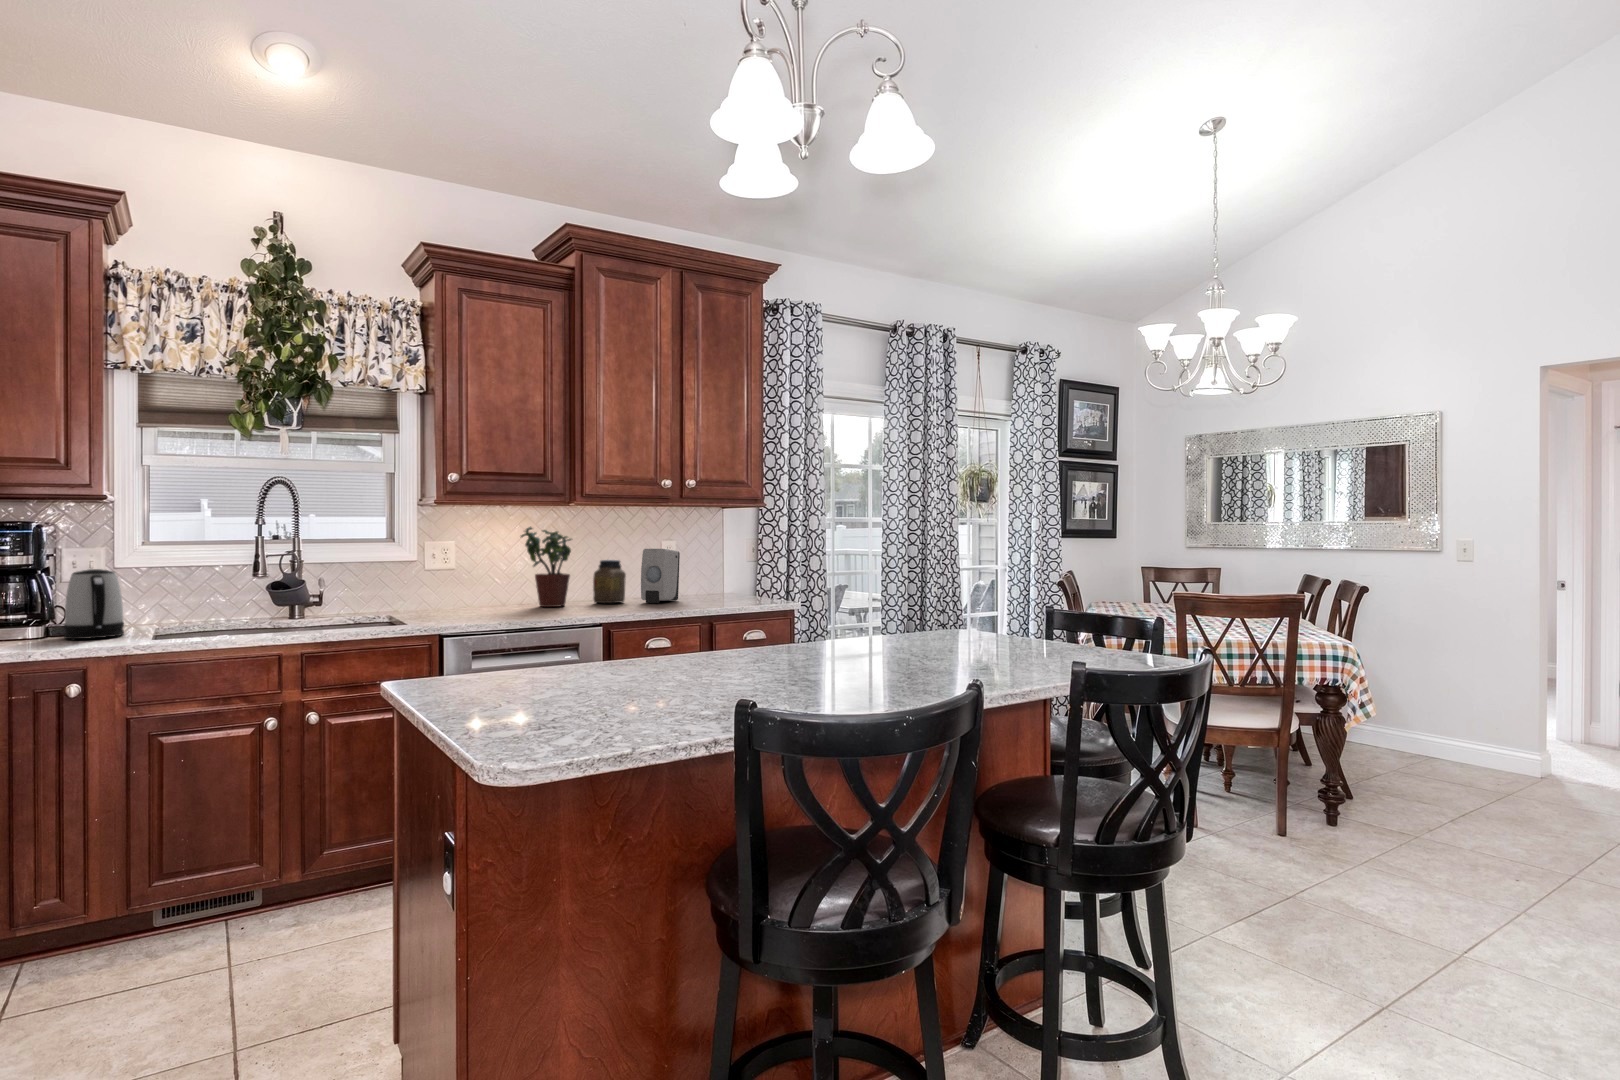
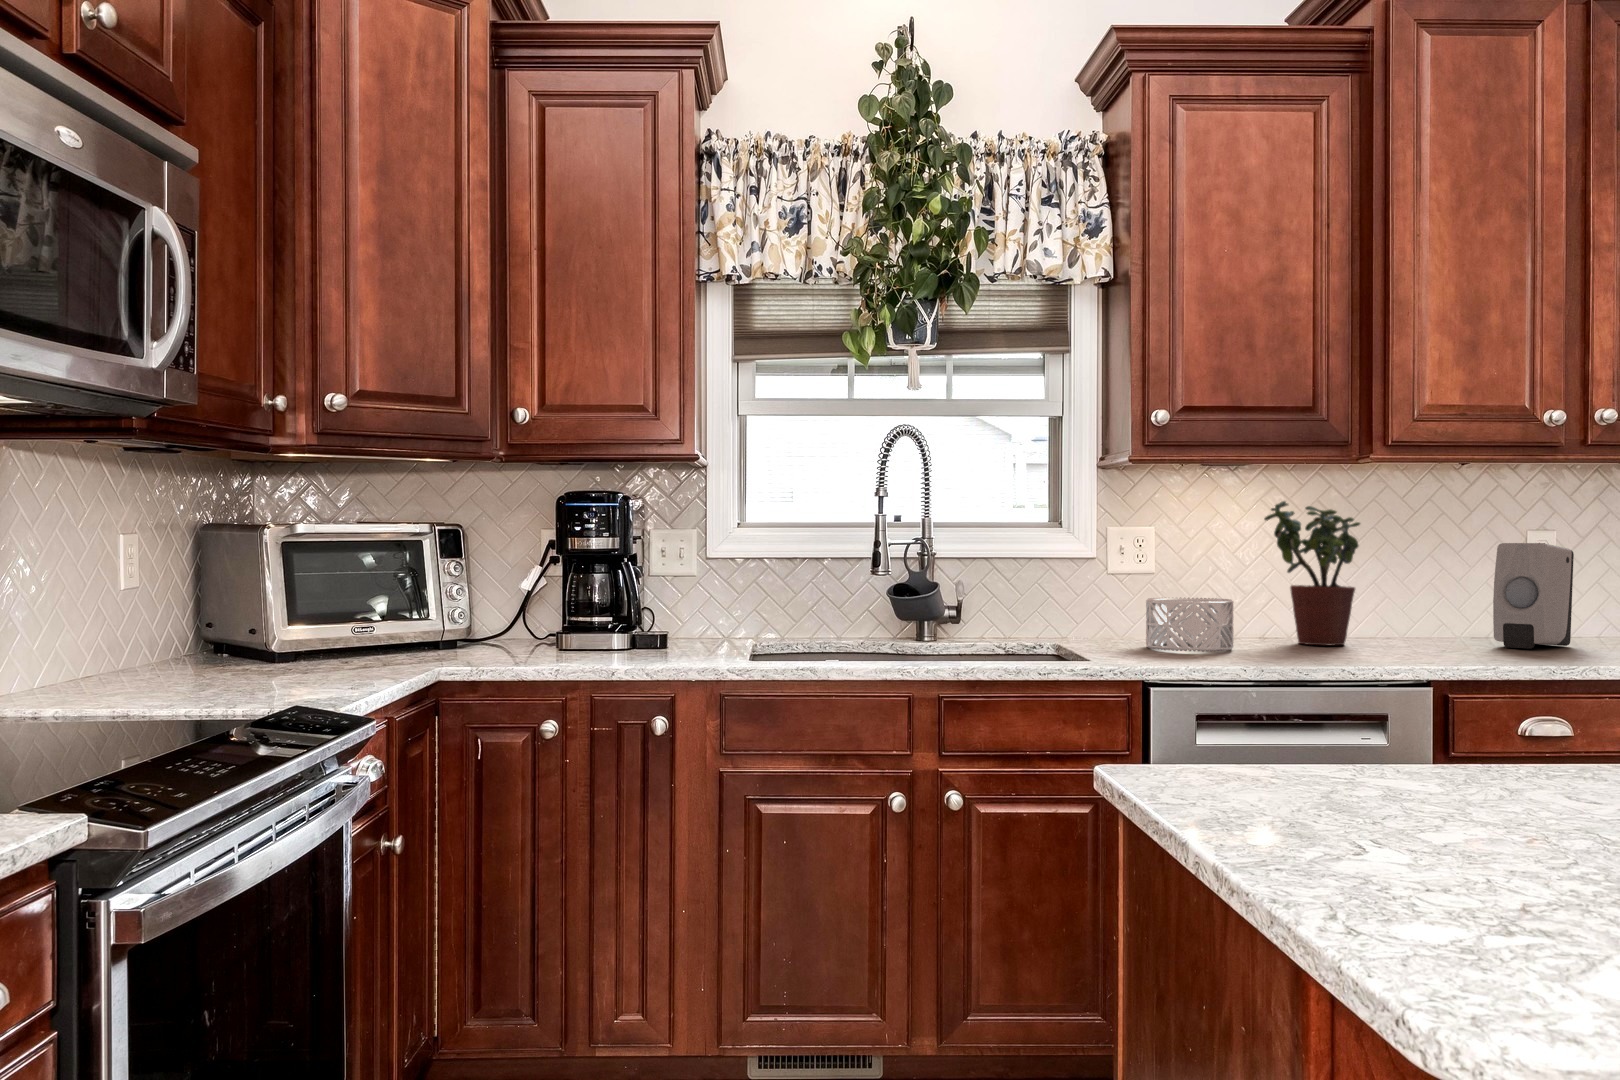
jar: present [593,560,626,603] -> none [1397,563,1461,645]
kettle: present [64,569,124,639] -> none [652,558,717,654]
decorative bowl: none [447,583,500,615] -> present [1146,598,1234,651]

